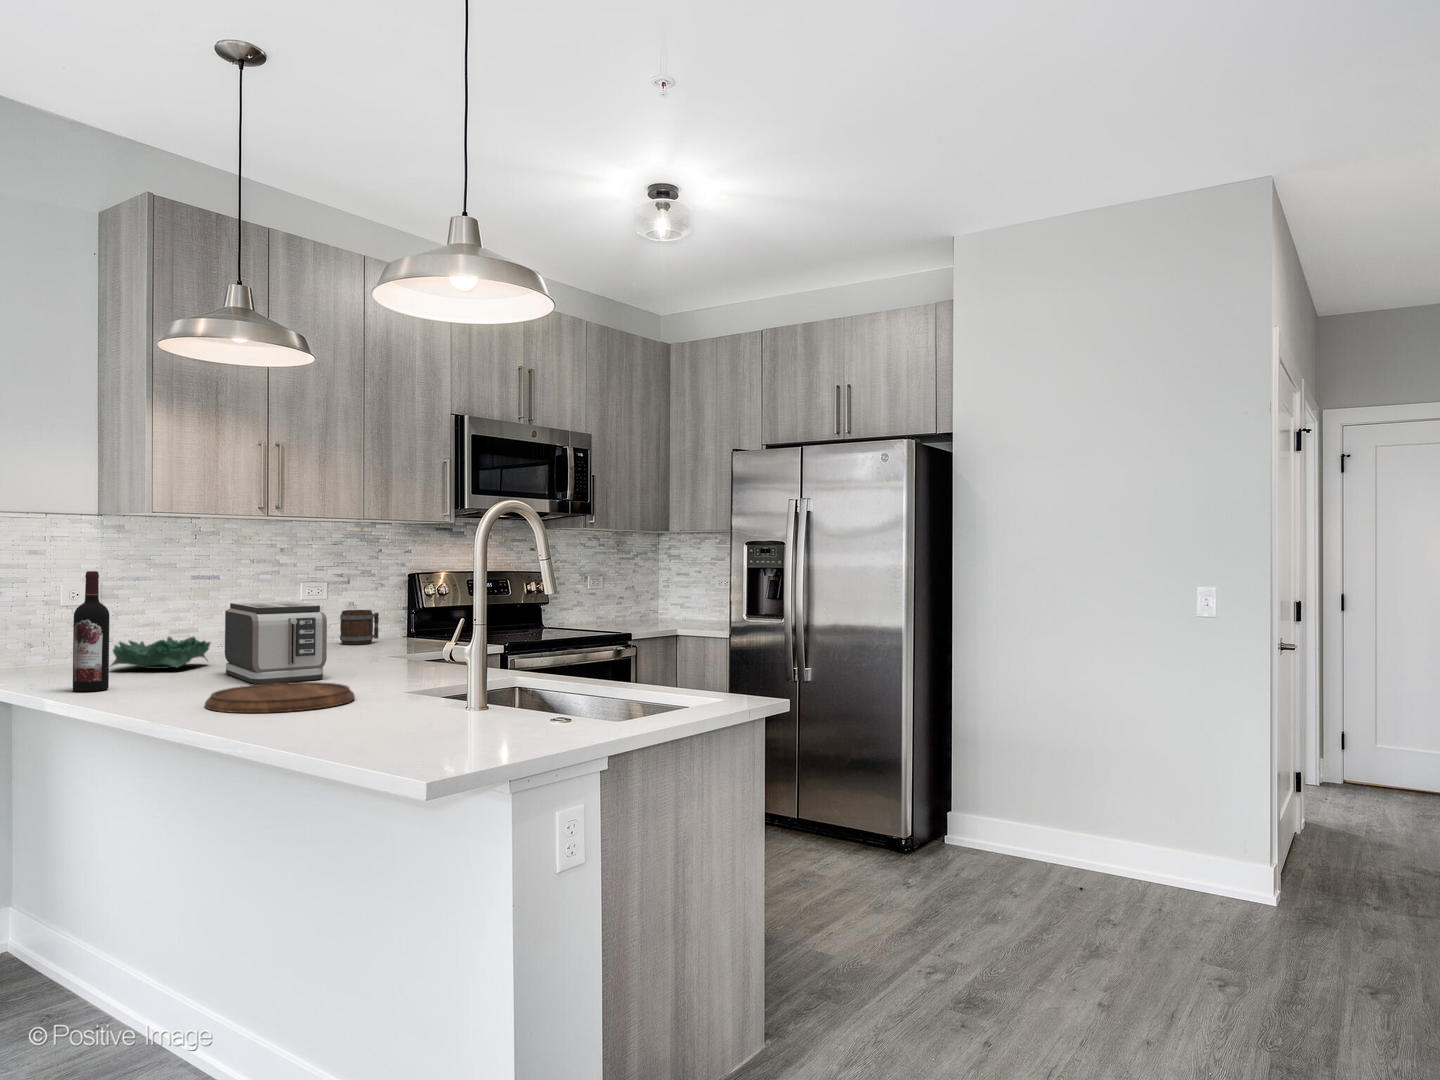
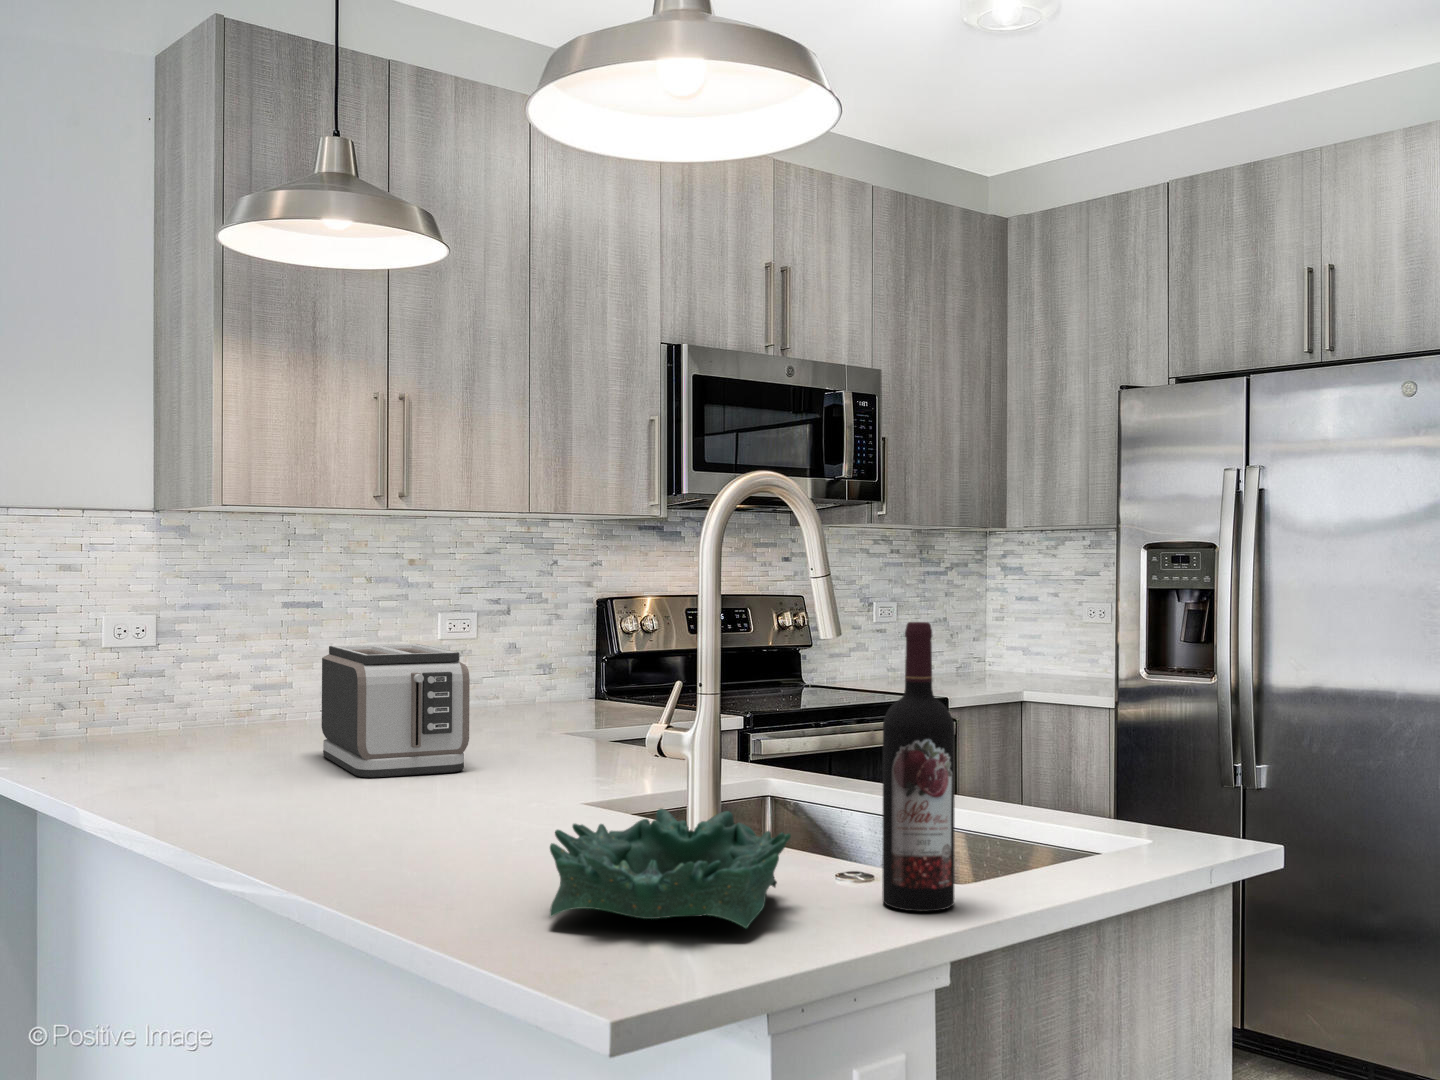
wine bottle: present [73,571,110,692] -> present [882,622,955,911]
mug: present [340,610,379,645] -> none [496,654,553,708]
decorative bowl: present [111,637,210,669] -> present [550,808,791,928]
cutting board: present [205,682,355,713] -> none [278,780,508,836]

